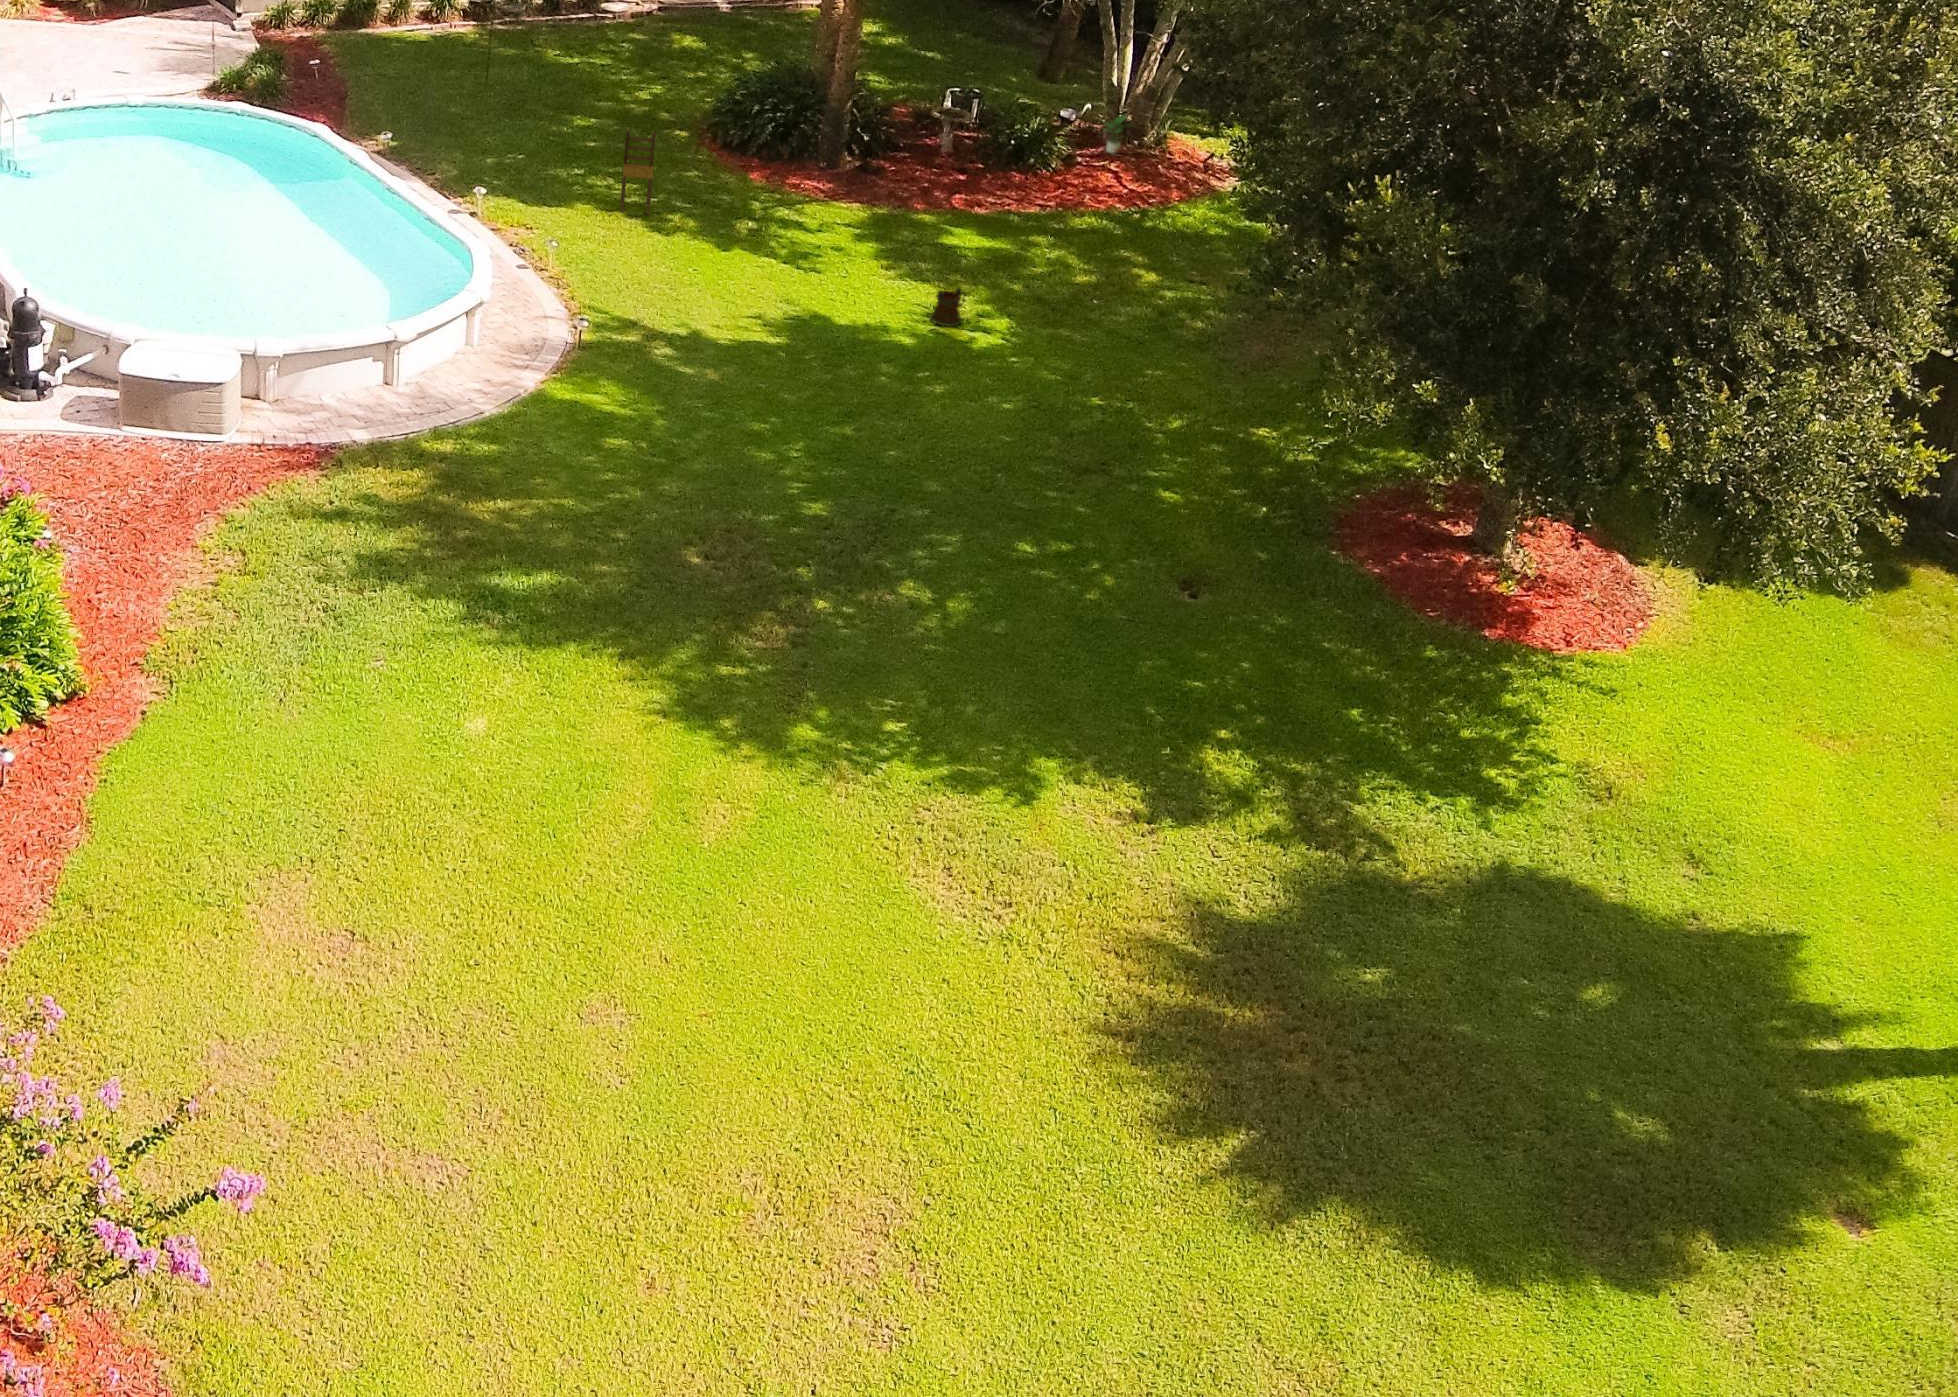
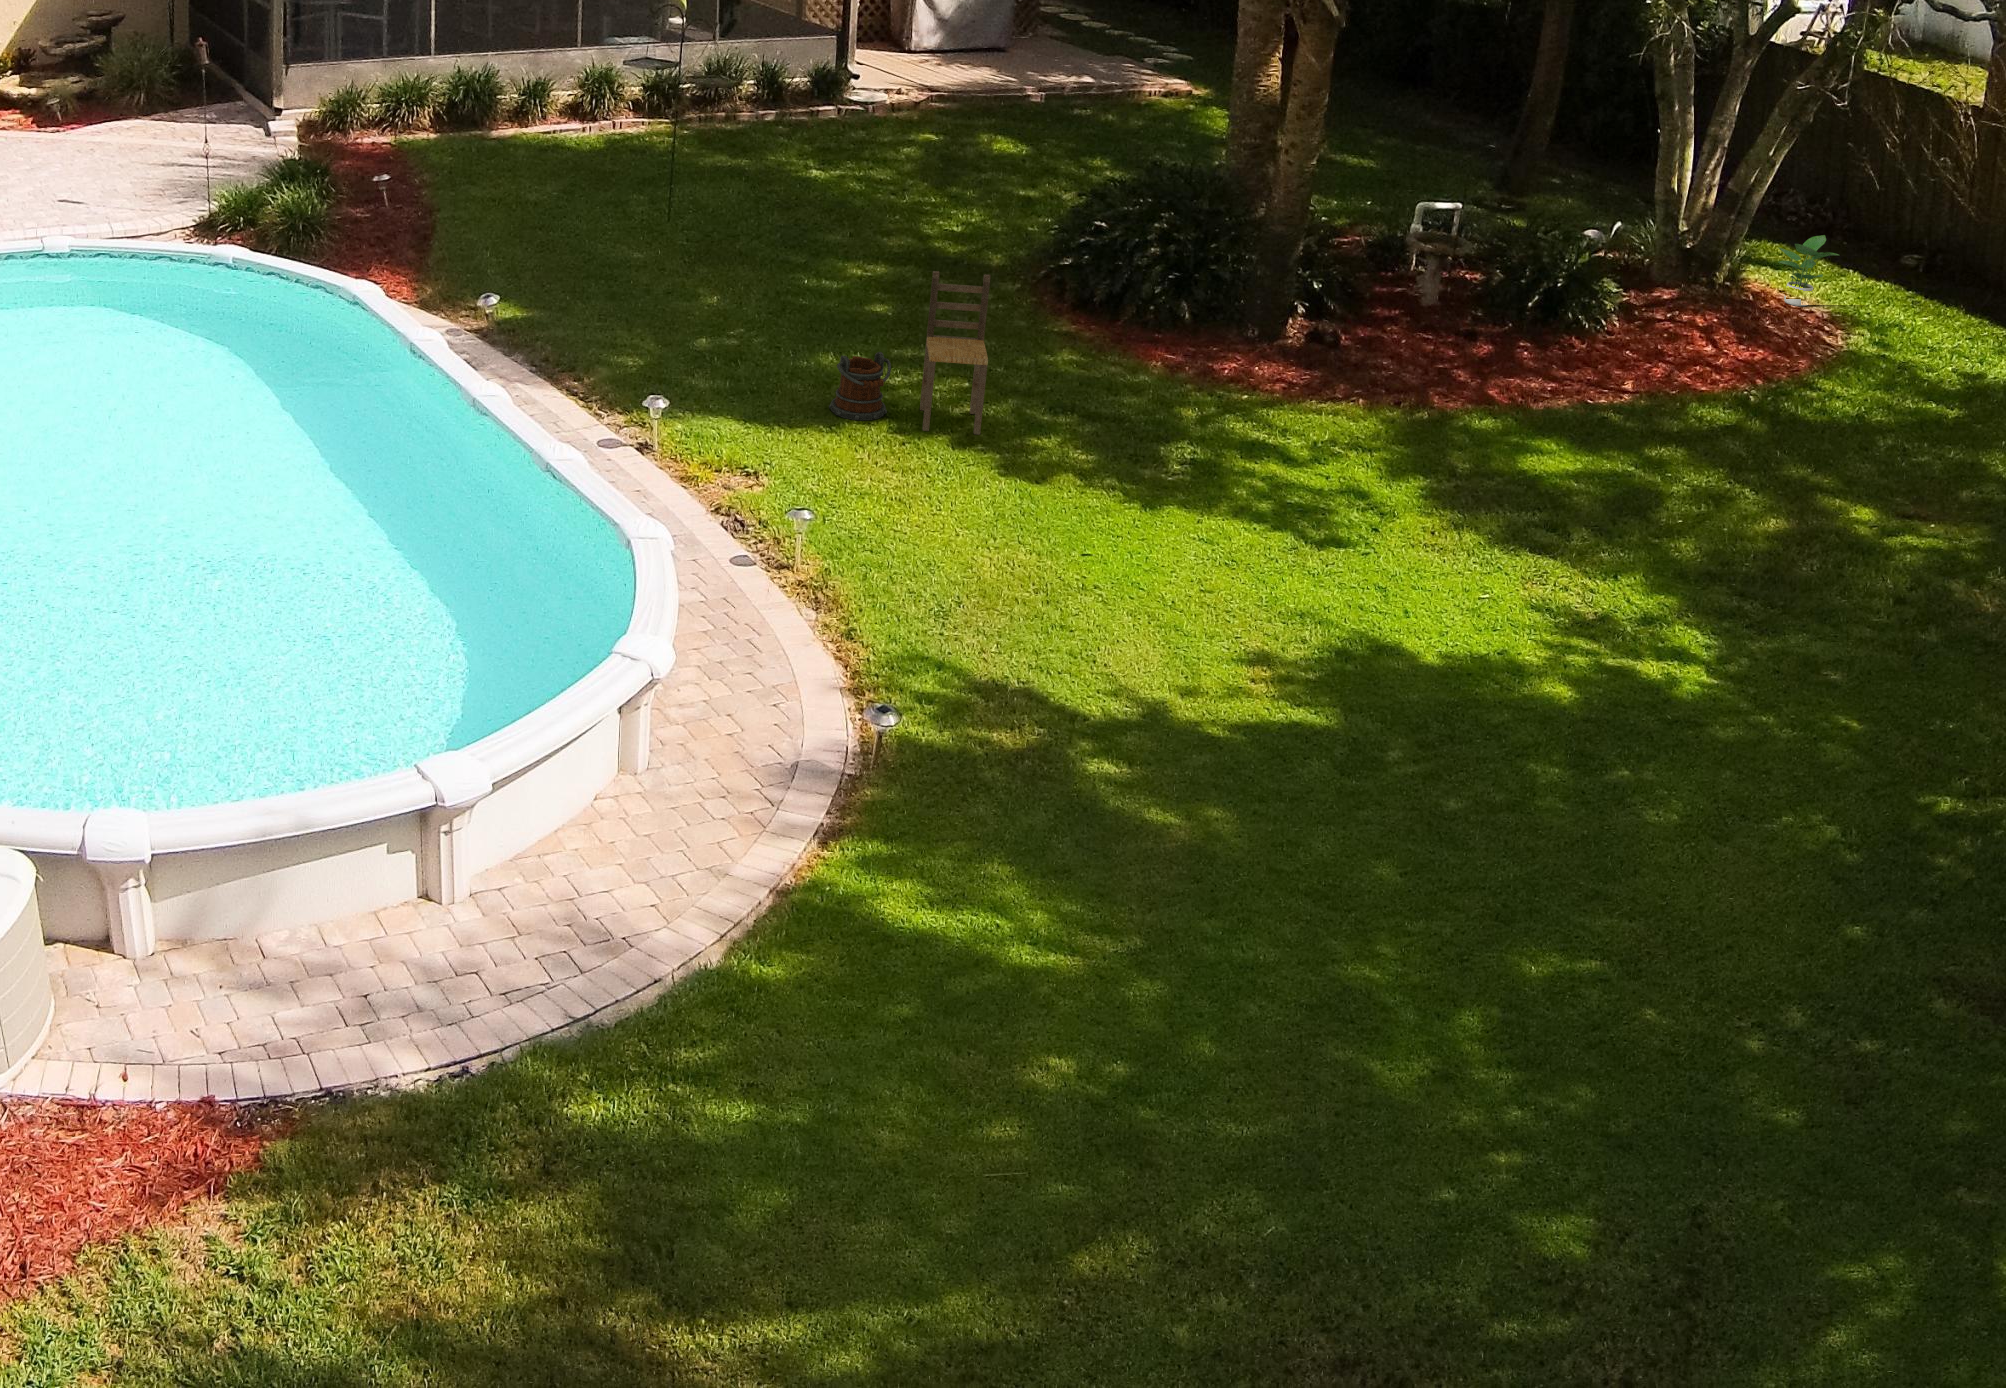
bucket: present [930,288,965,327] -> present [829,352,891,421]

